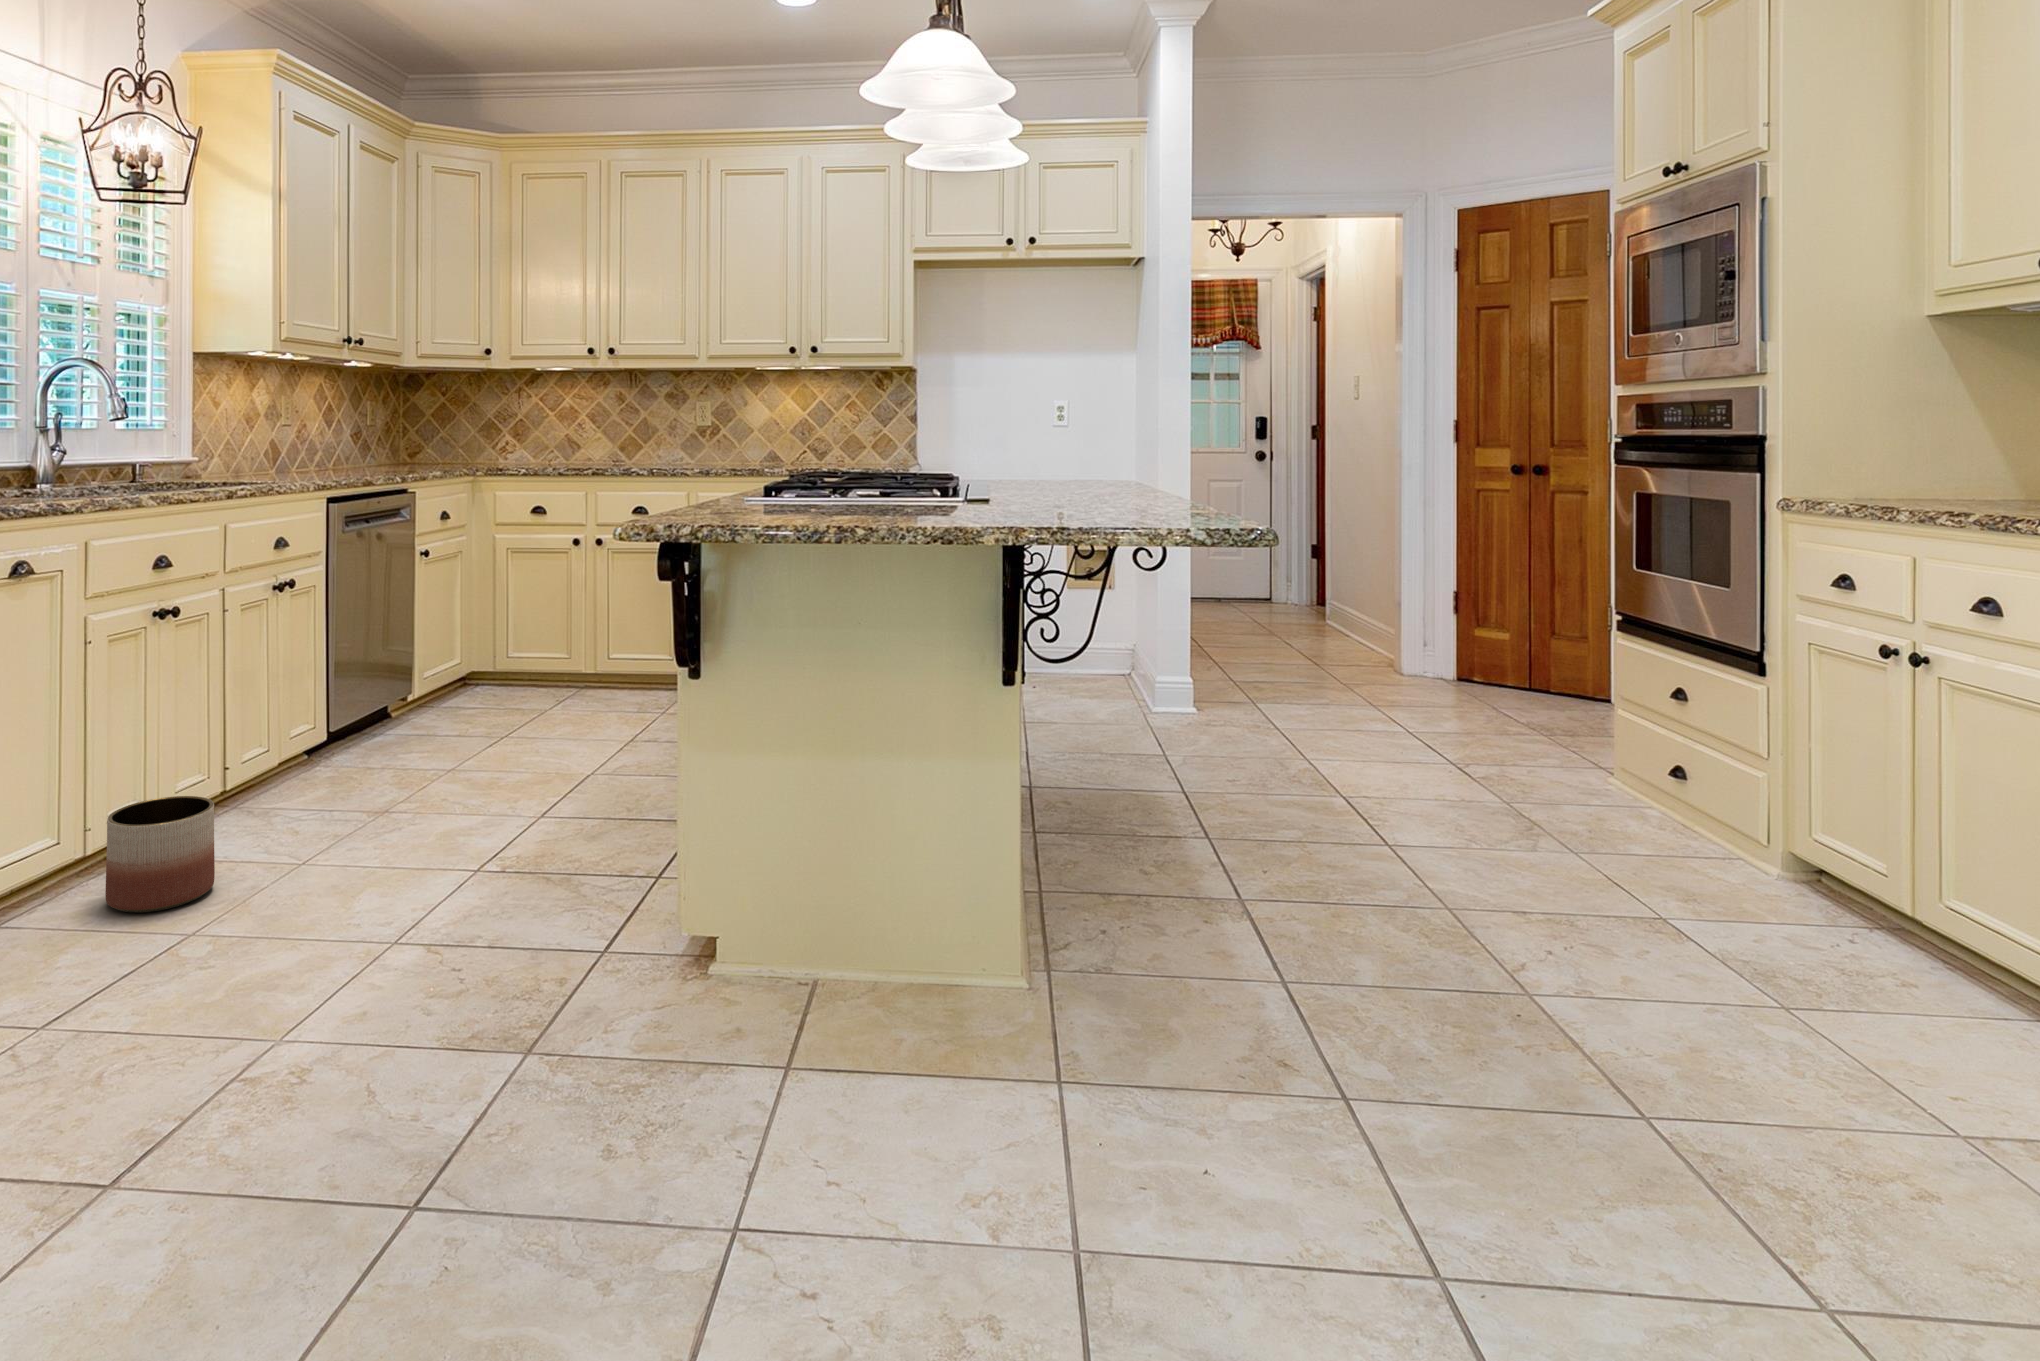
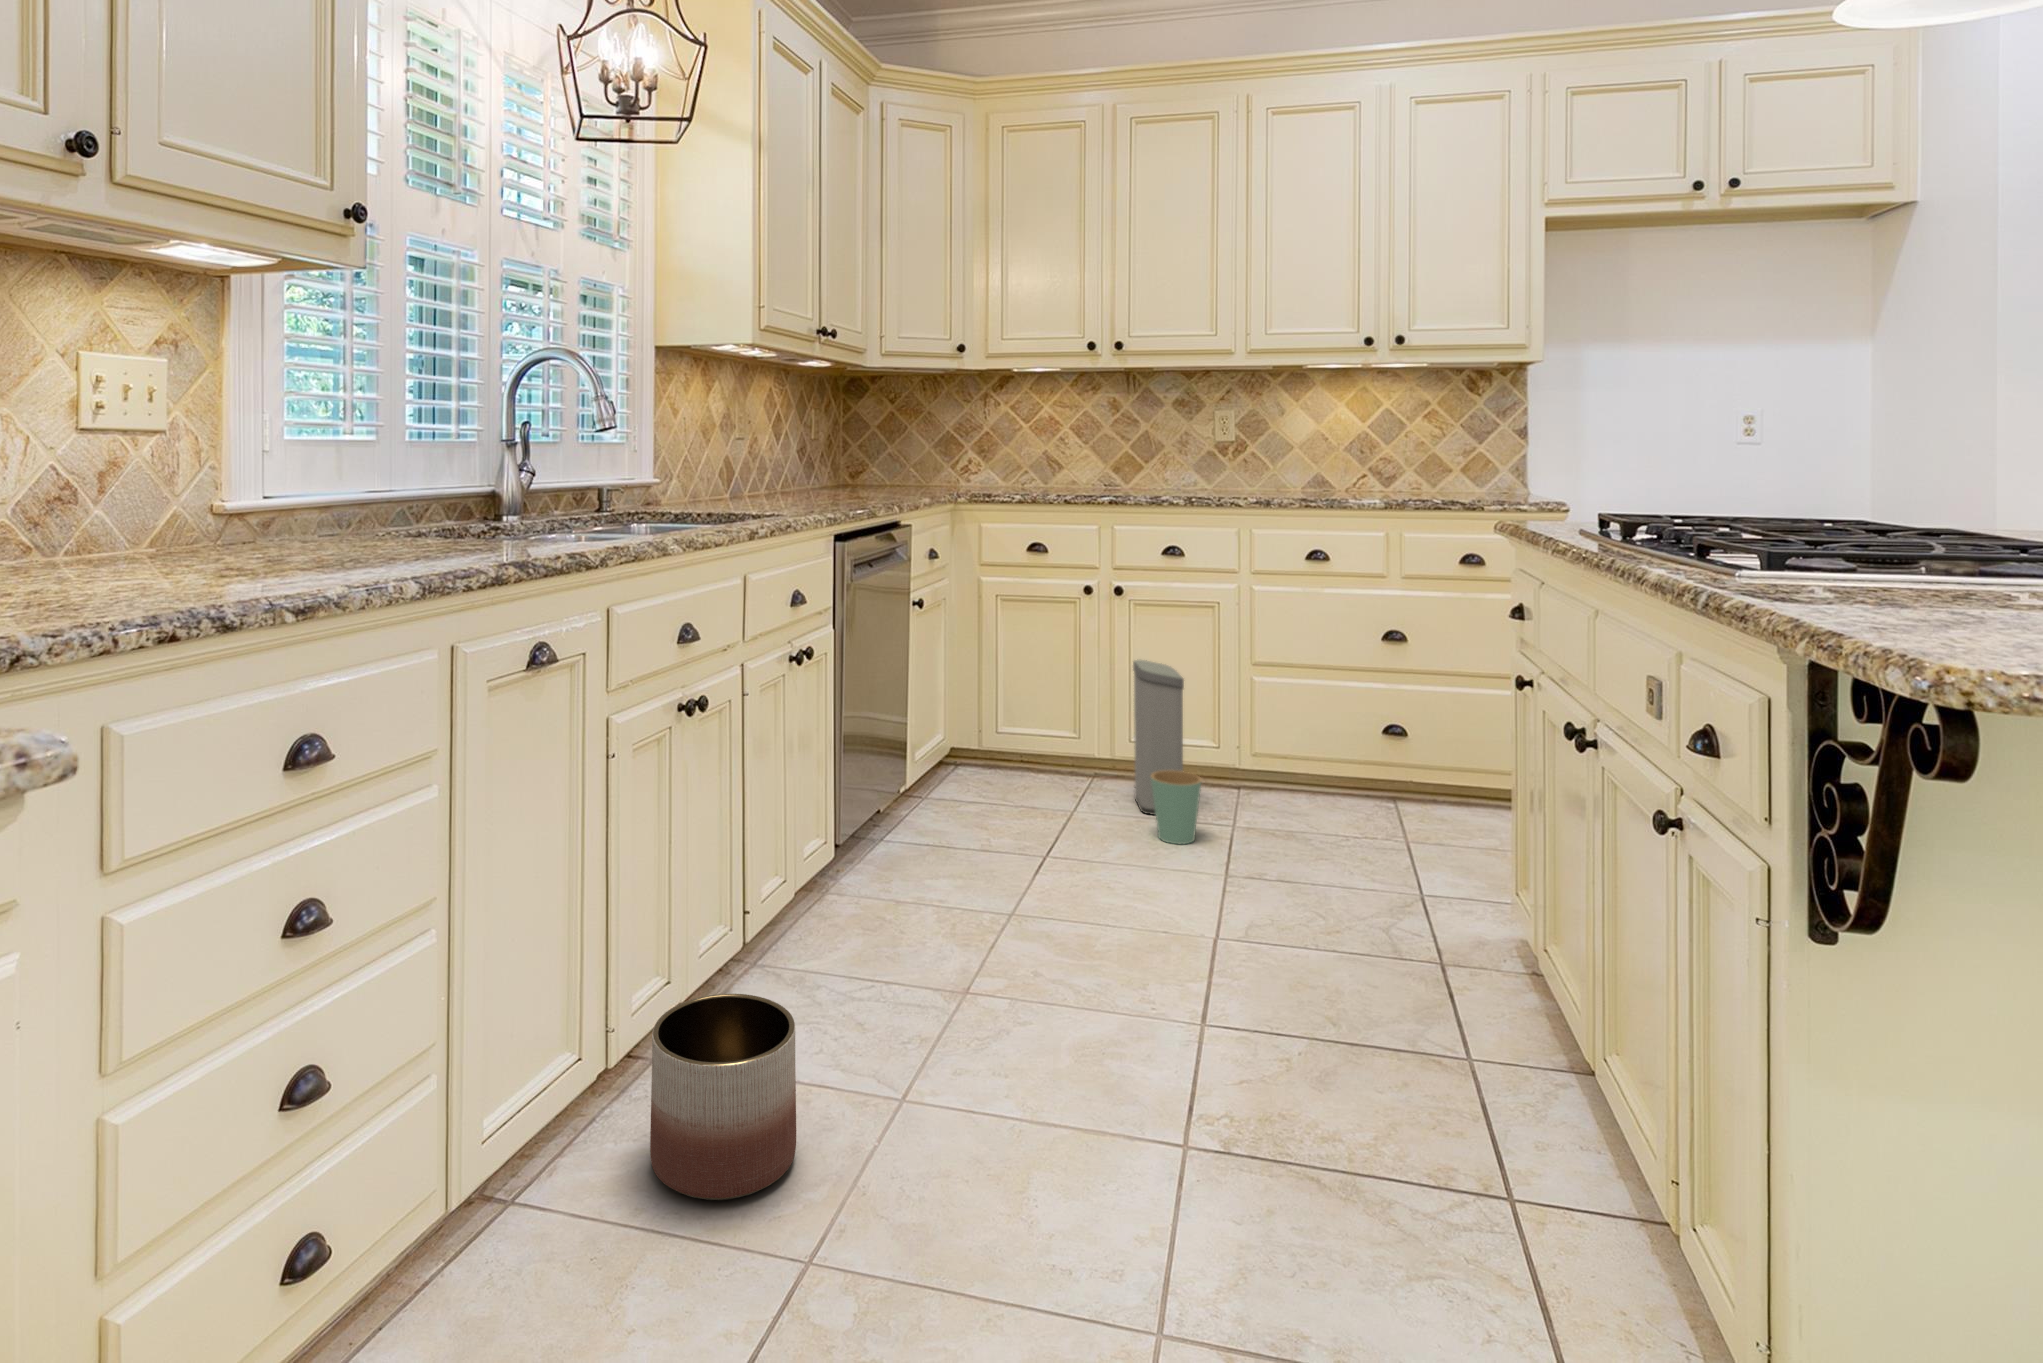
trash can: none [598,595,639,726] -> present [1133,660,1201,844]

